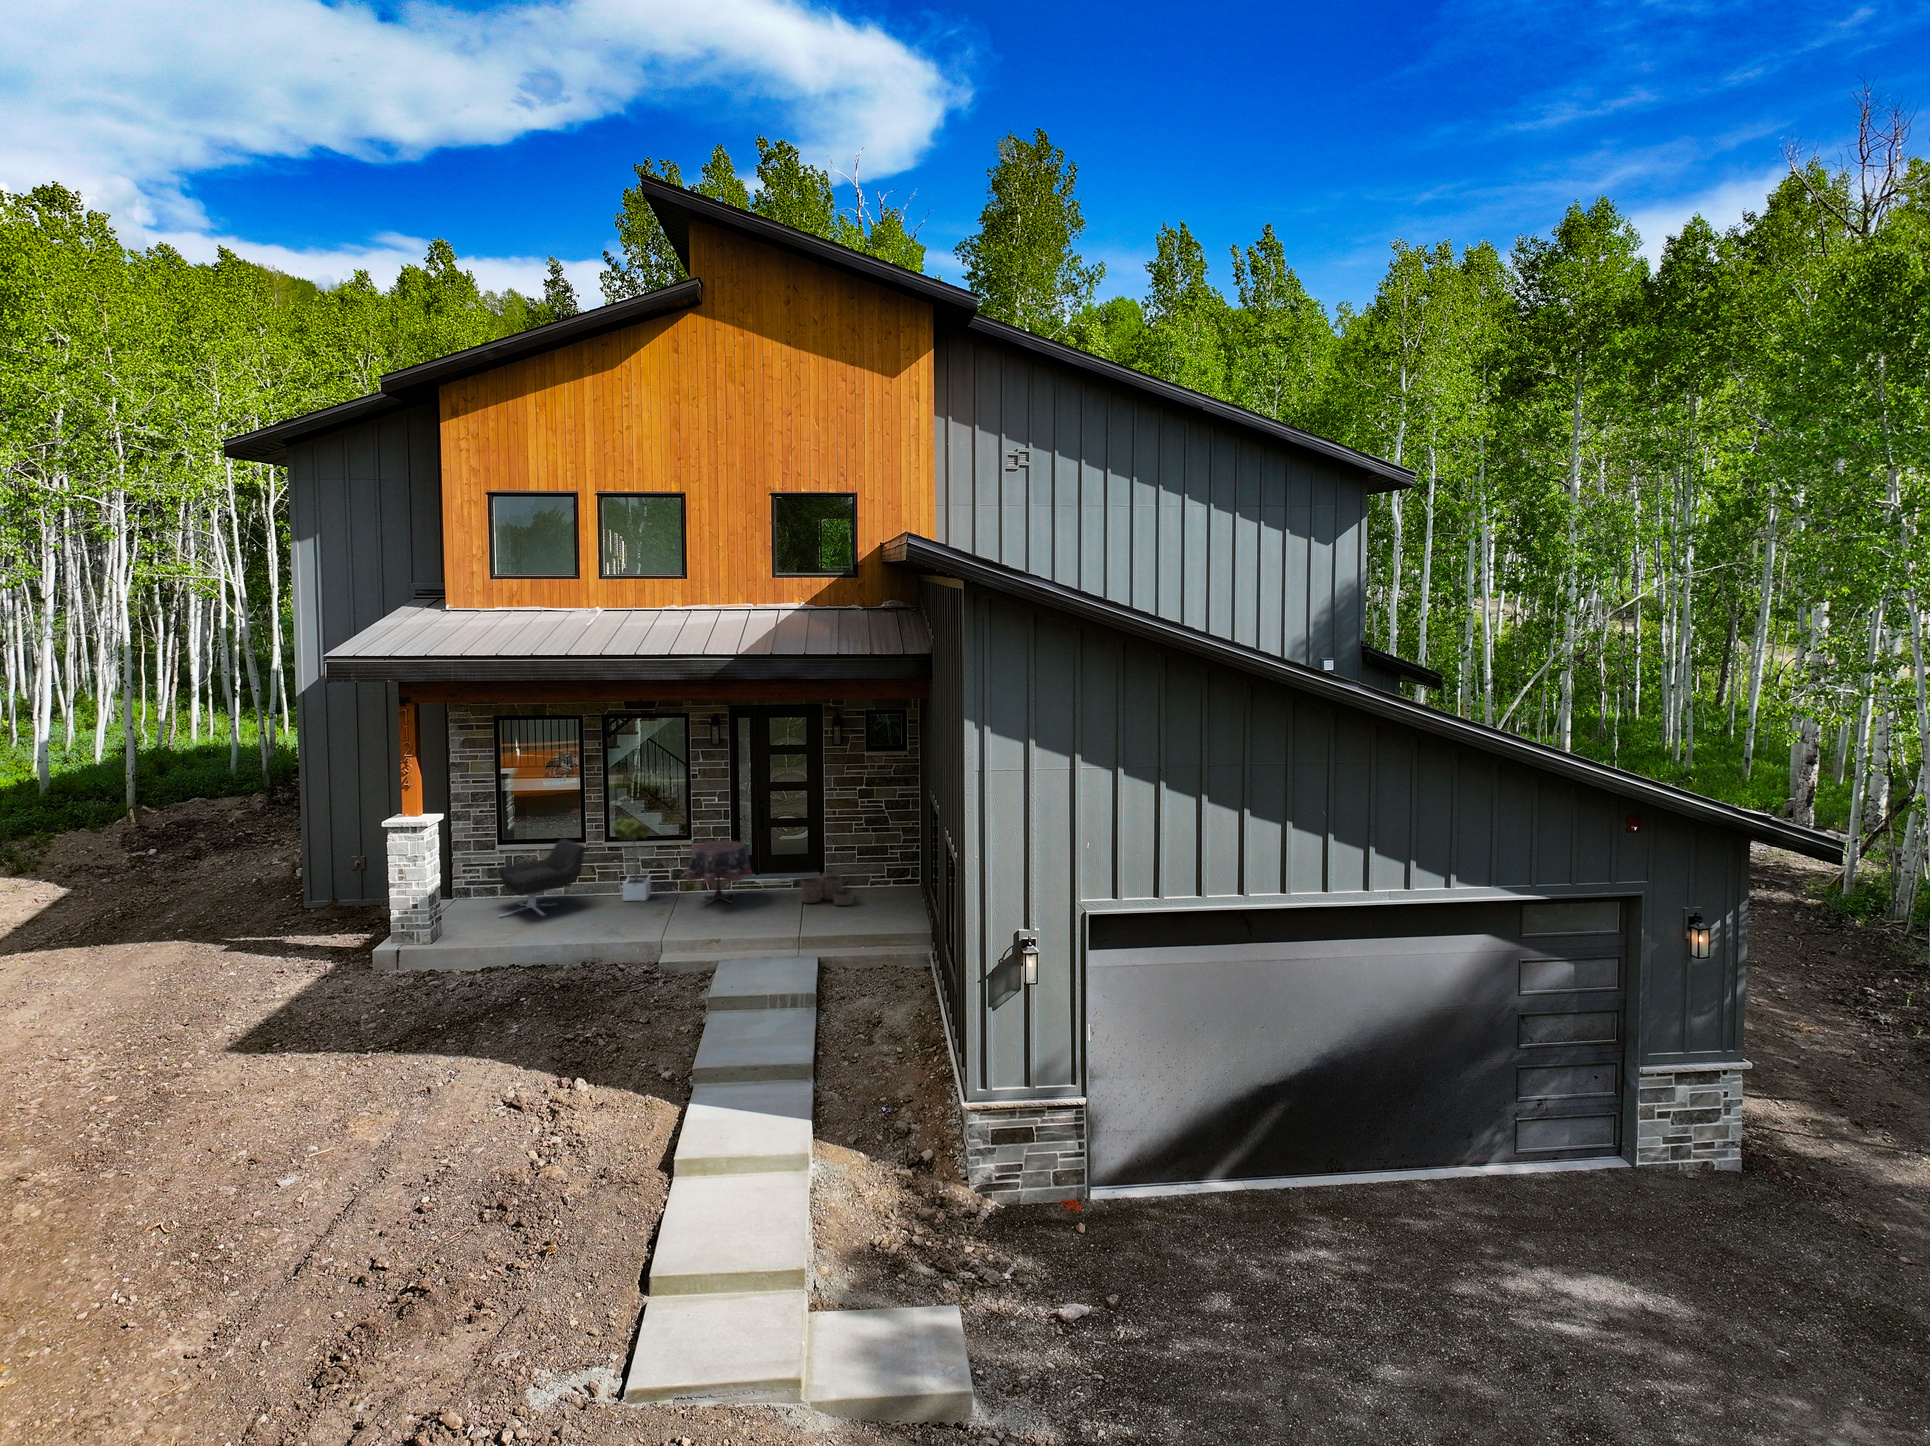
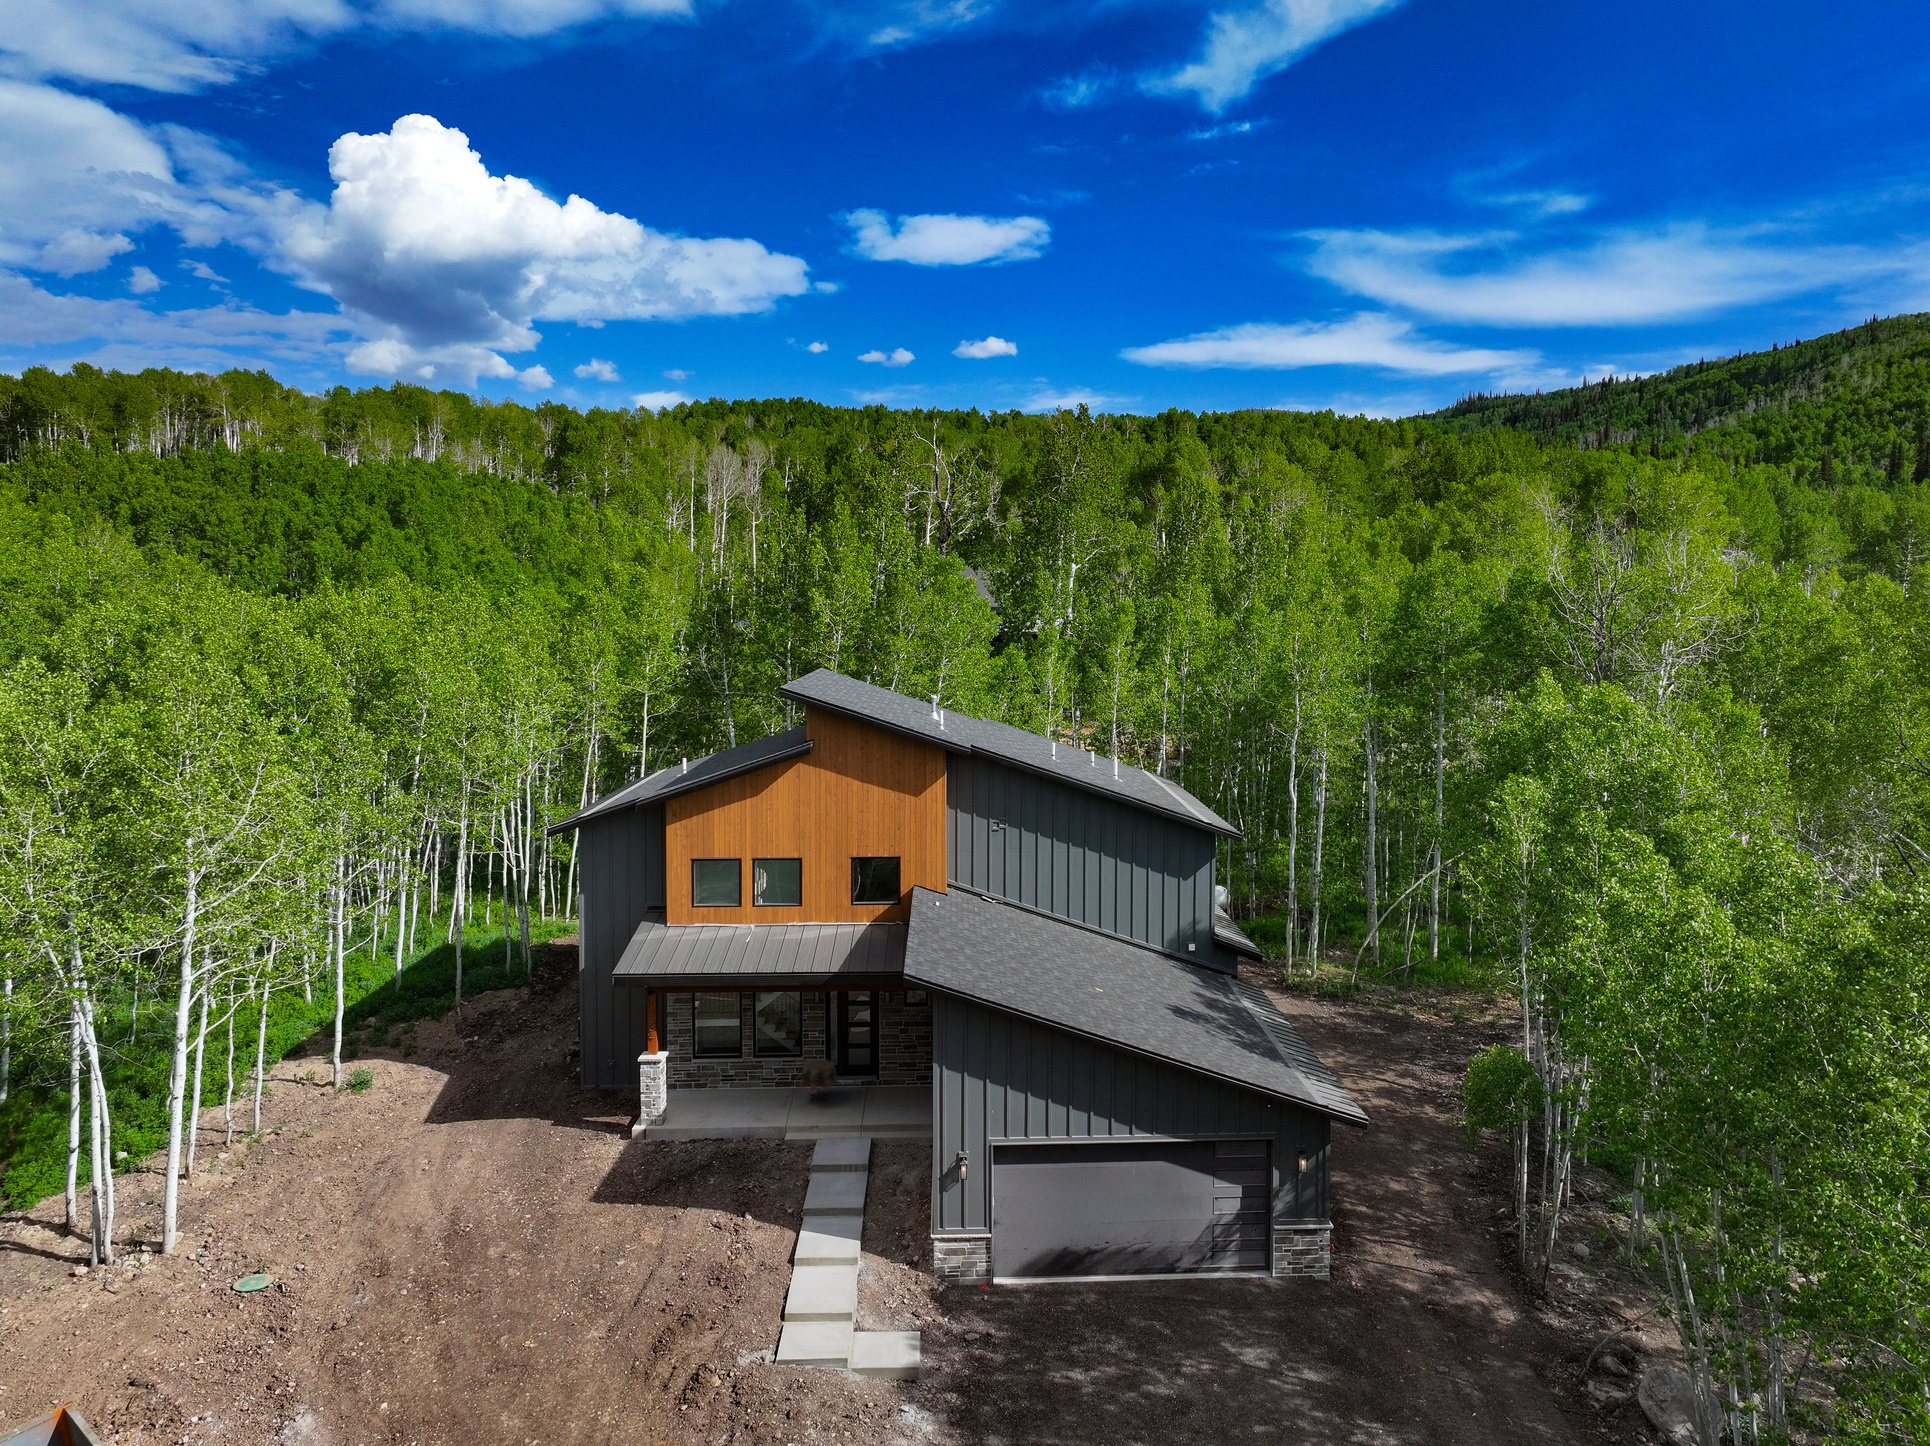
potted tree: present [613,819,651,901] -> none [758,1047,780,1097]
lounge chair: present [498,839,585,915] -> none [694,1057,743,1108]
woven basket: present [801,870,853,905] -> none [866,1077,897,1104]

